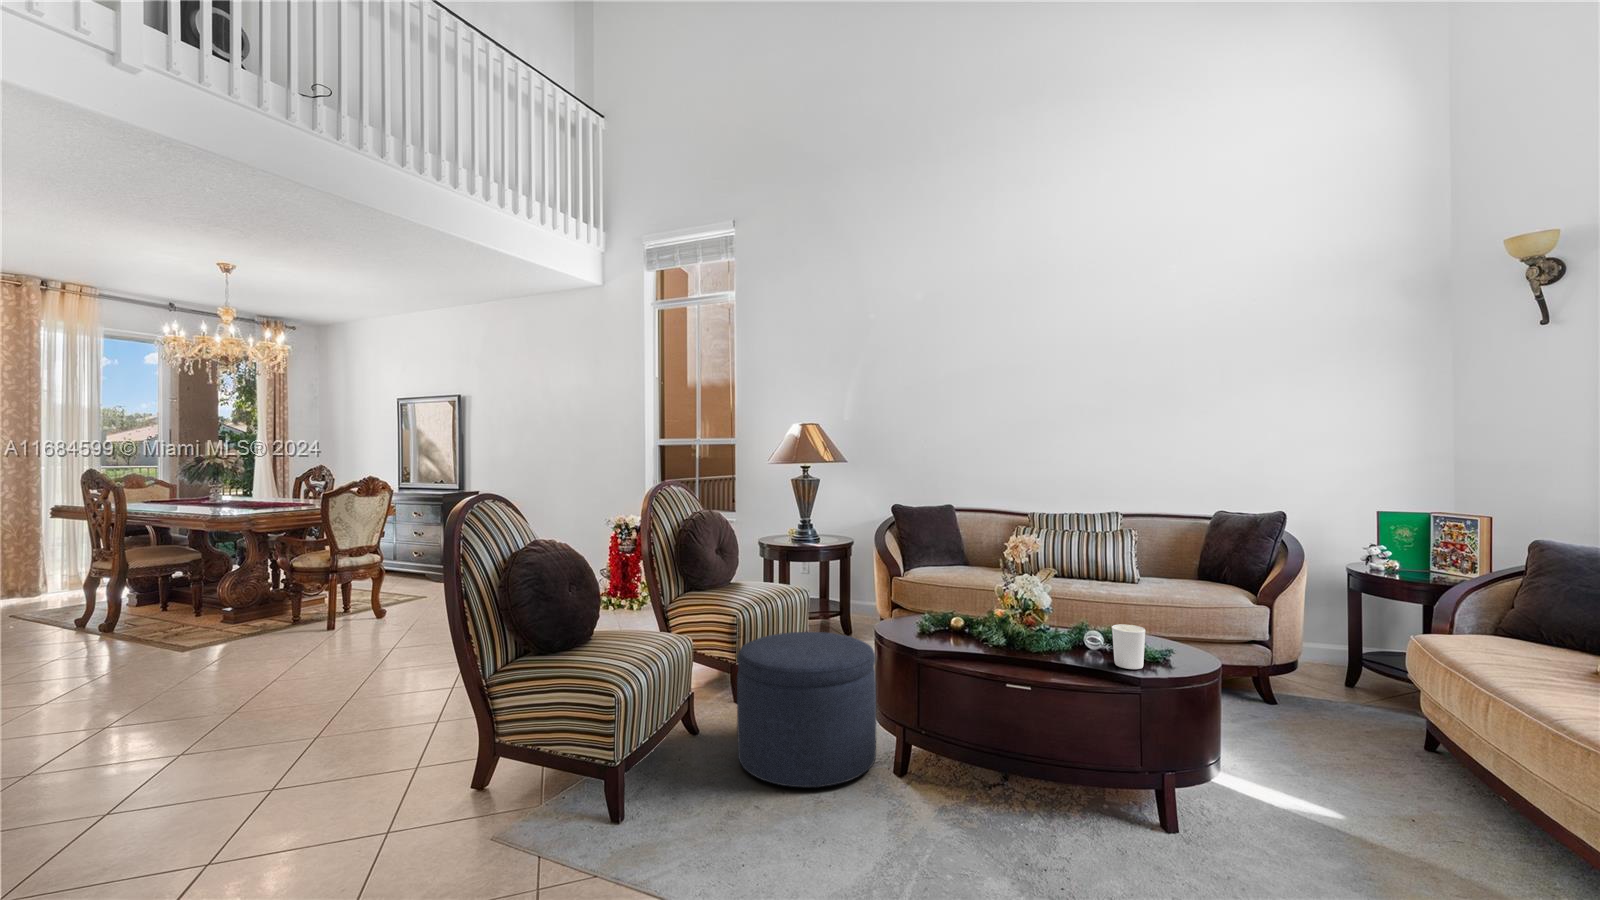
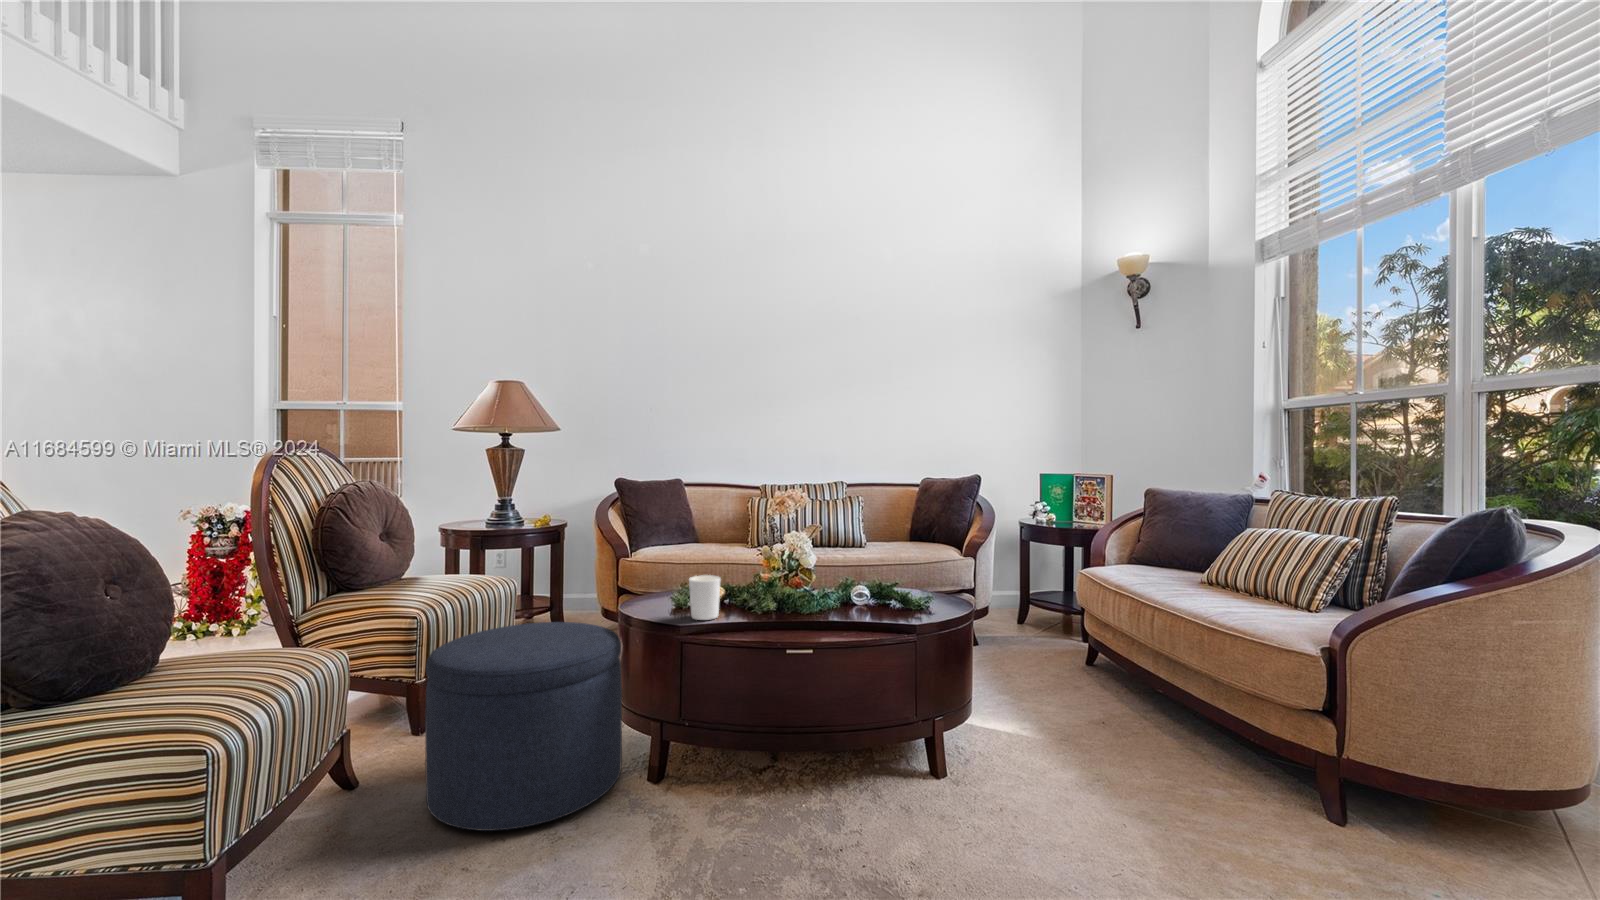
candle holder: present [1112,625,1145,669] -> present [689,575,721,620]

